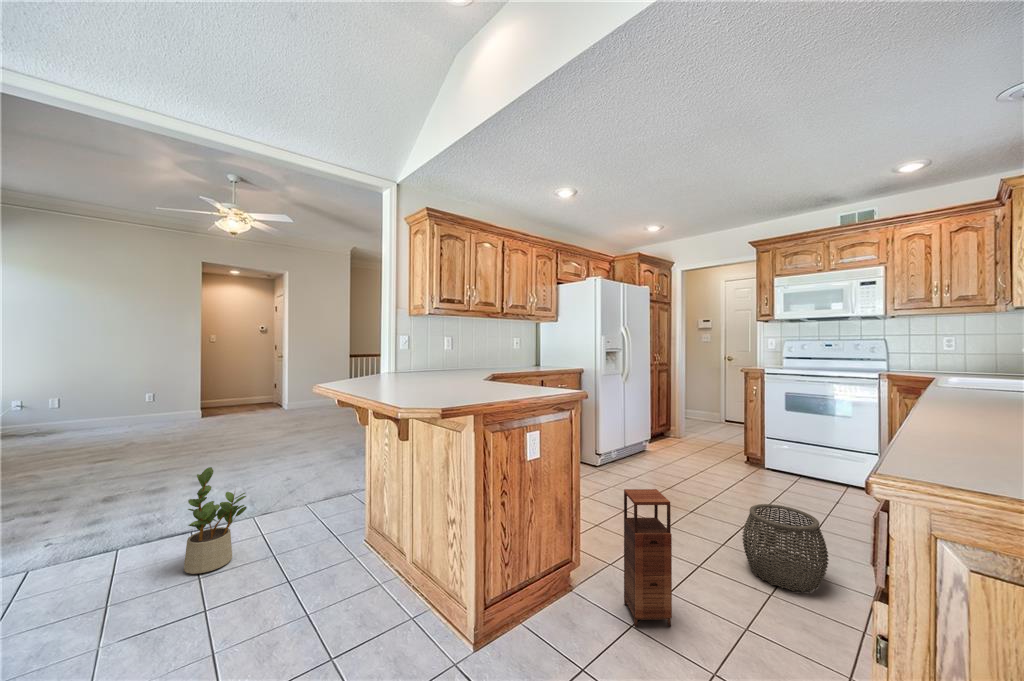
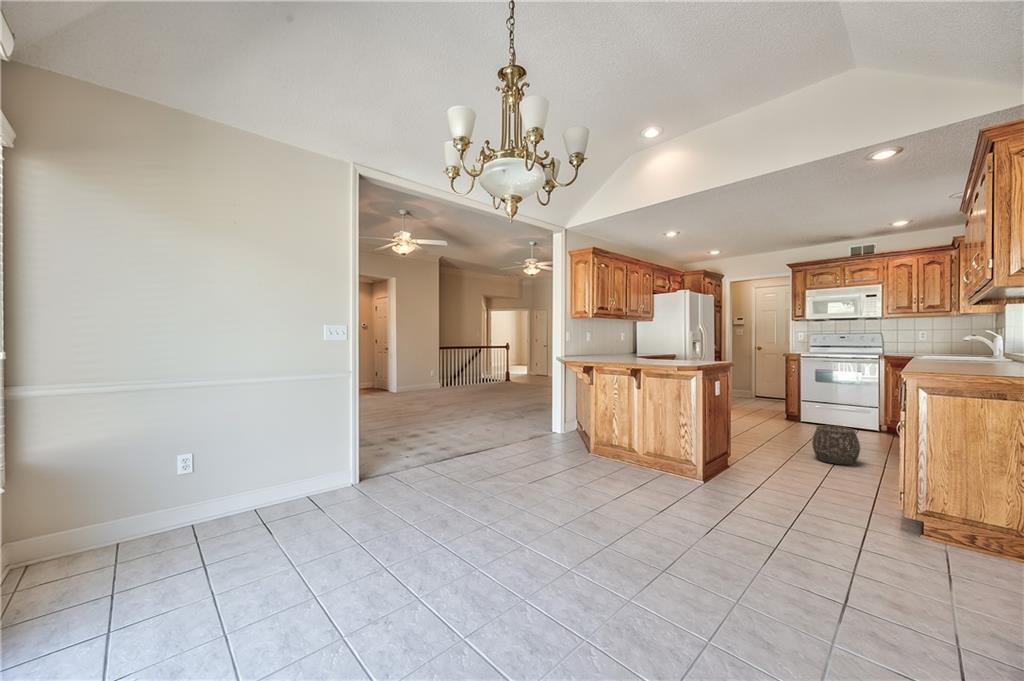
potted plant: present [184,467,247,574] -> none [510,408,538,465]
storage cabinet: present [624,489,672,627] -> none [761,412,791,476]

